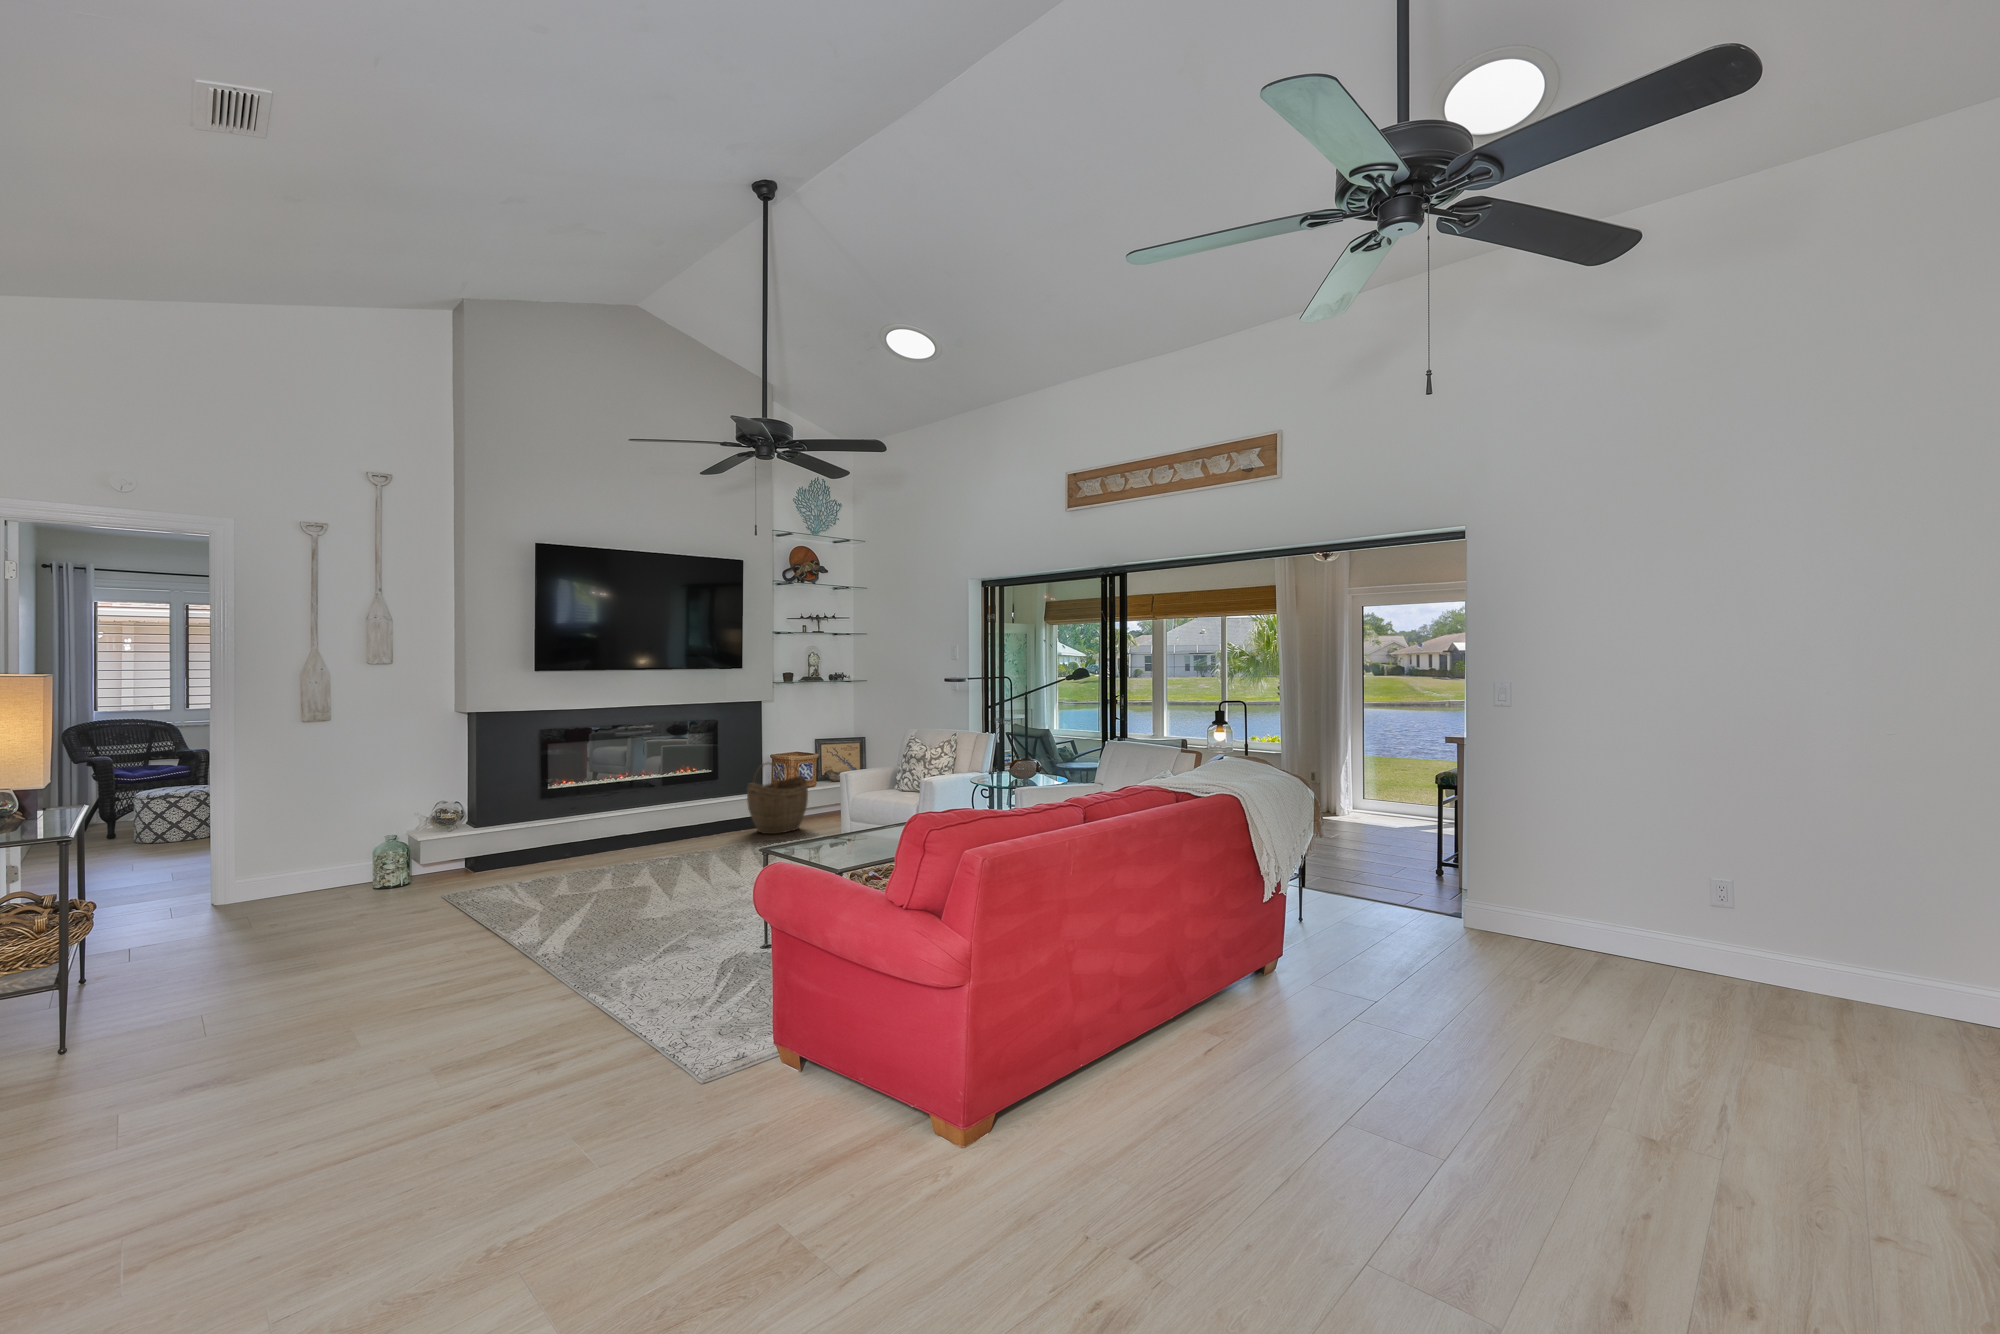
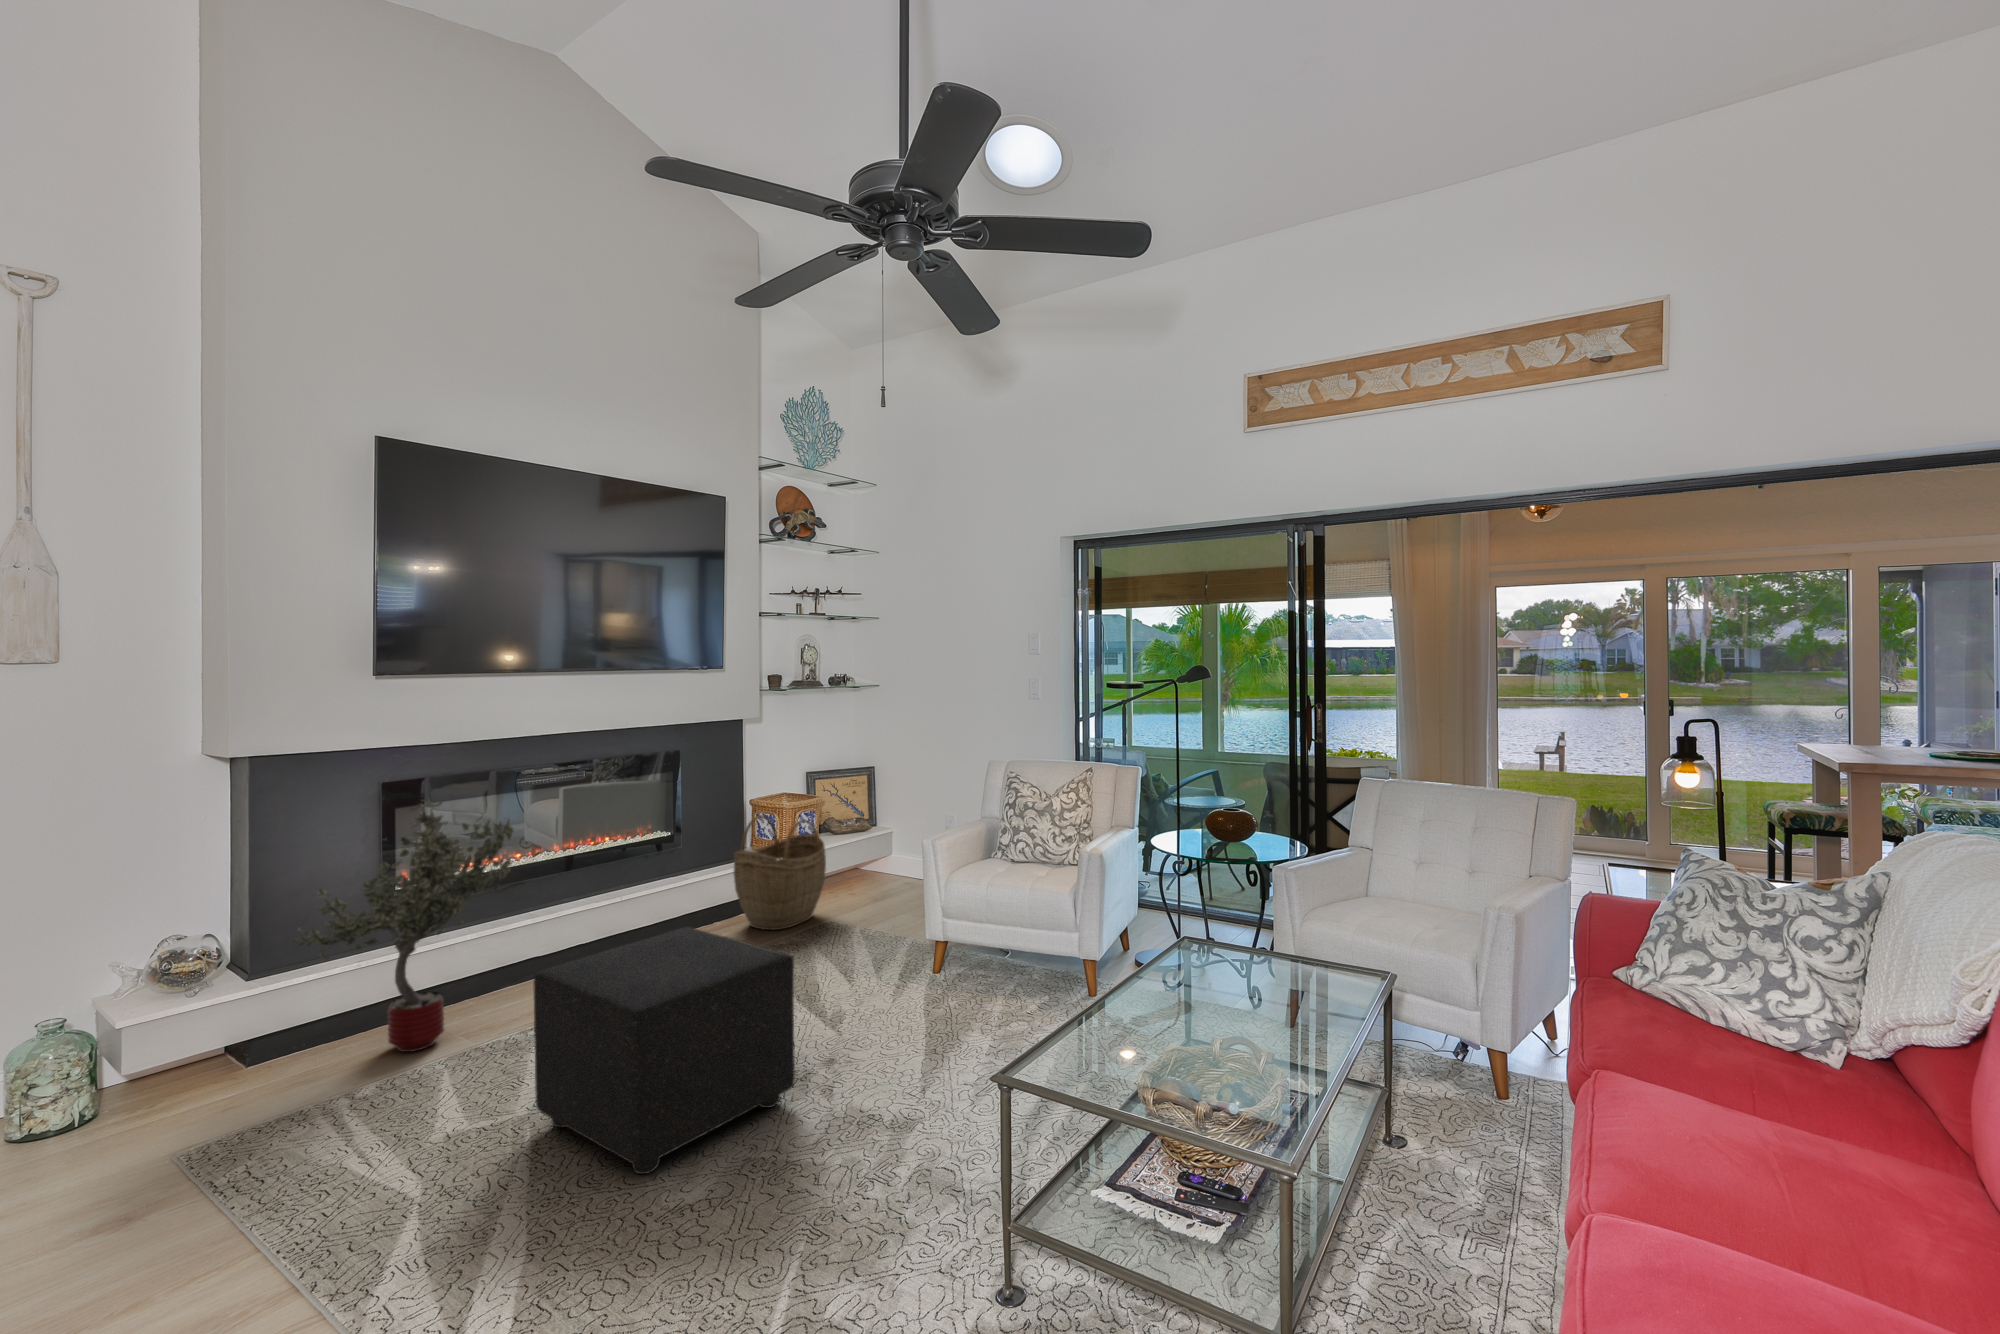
potted tree: none [491,739,603,870] -> present [295,800,513,1052]
ottoman: none [587,810,710,913] -> present [534,927,795,1174]

